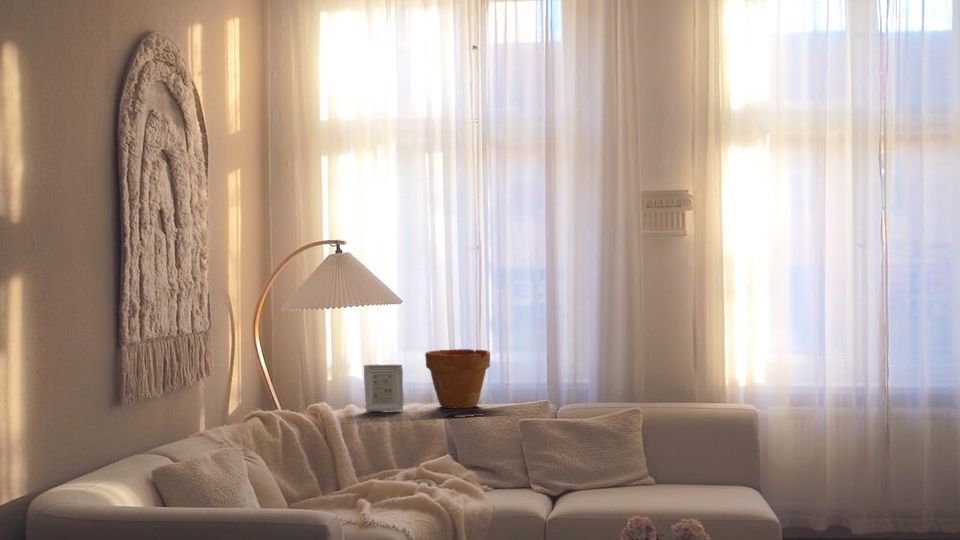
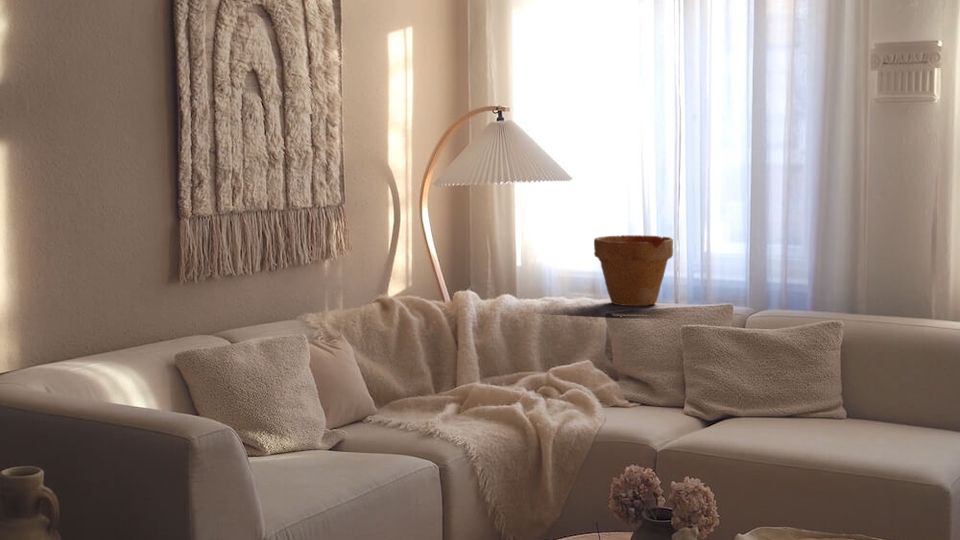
picture frame: present [364,365,403,412] -> none [516,249,564,304]

